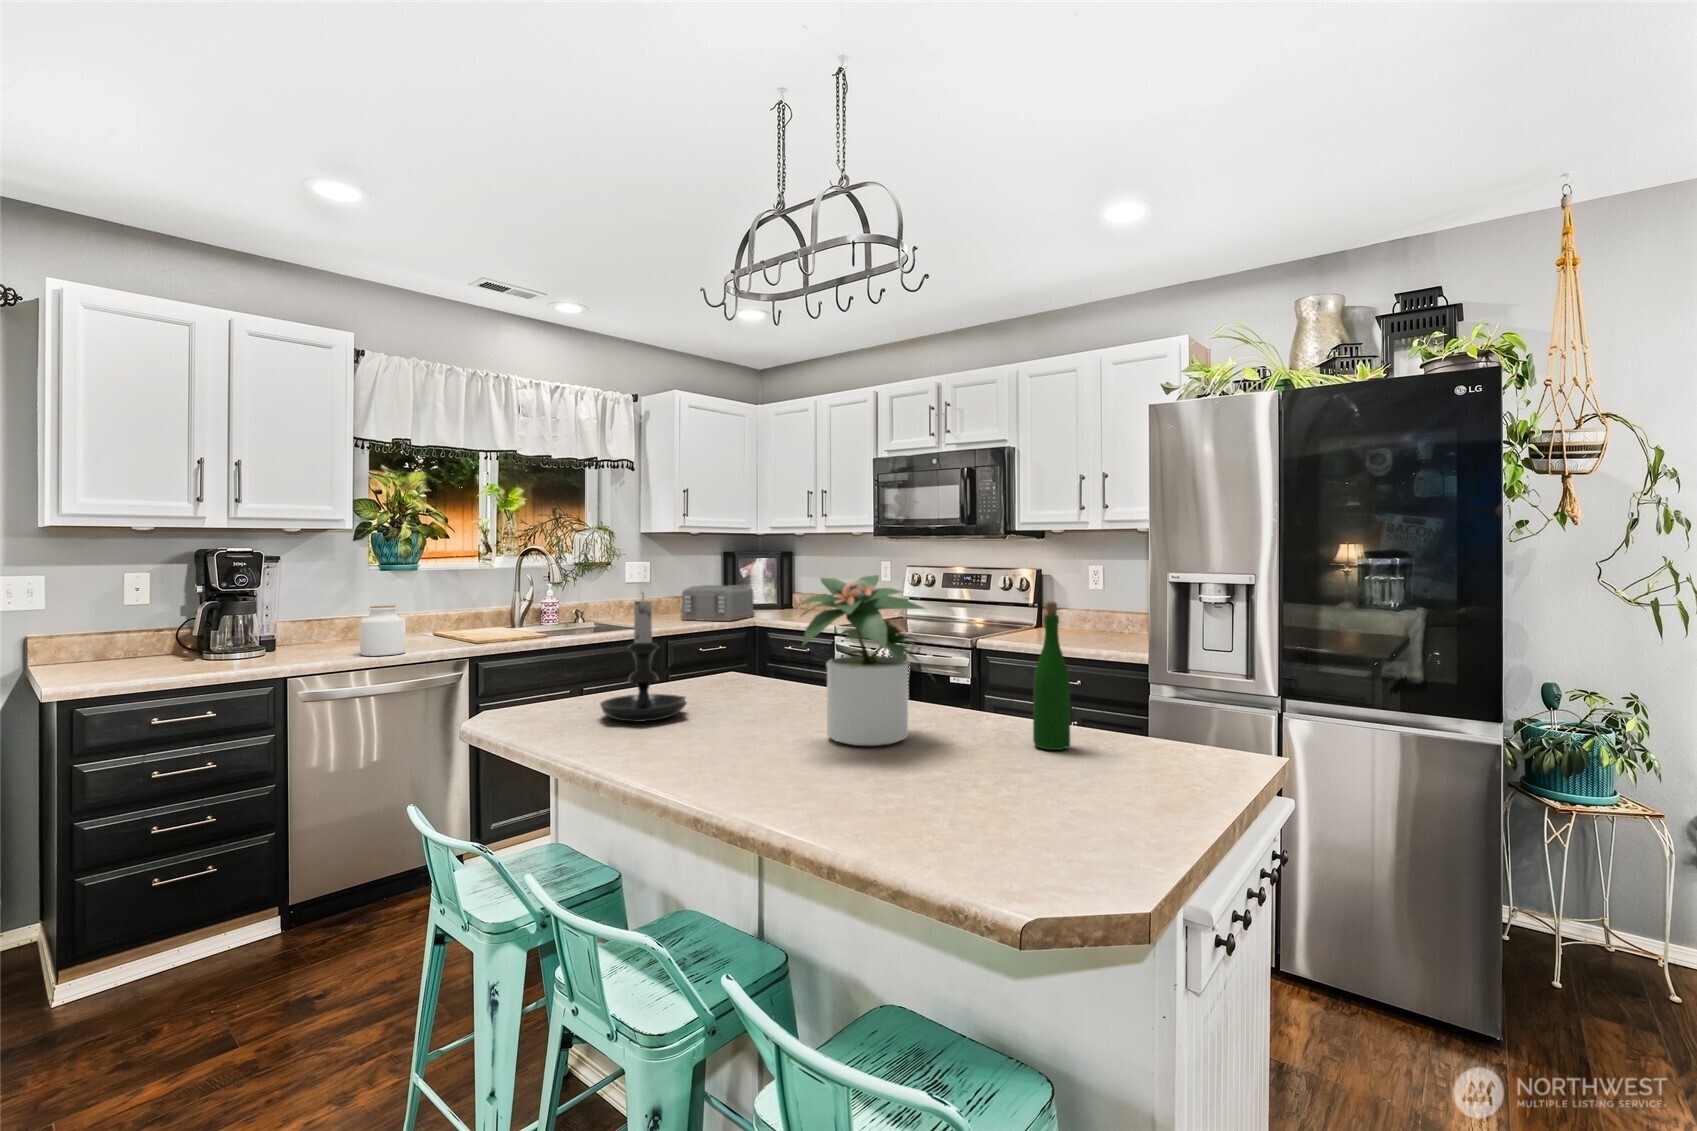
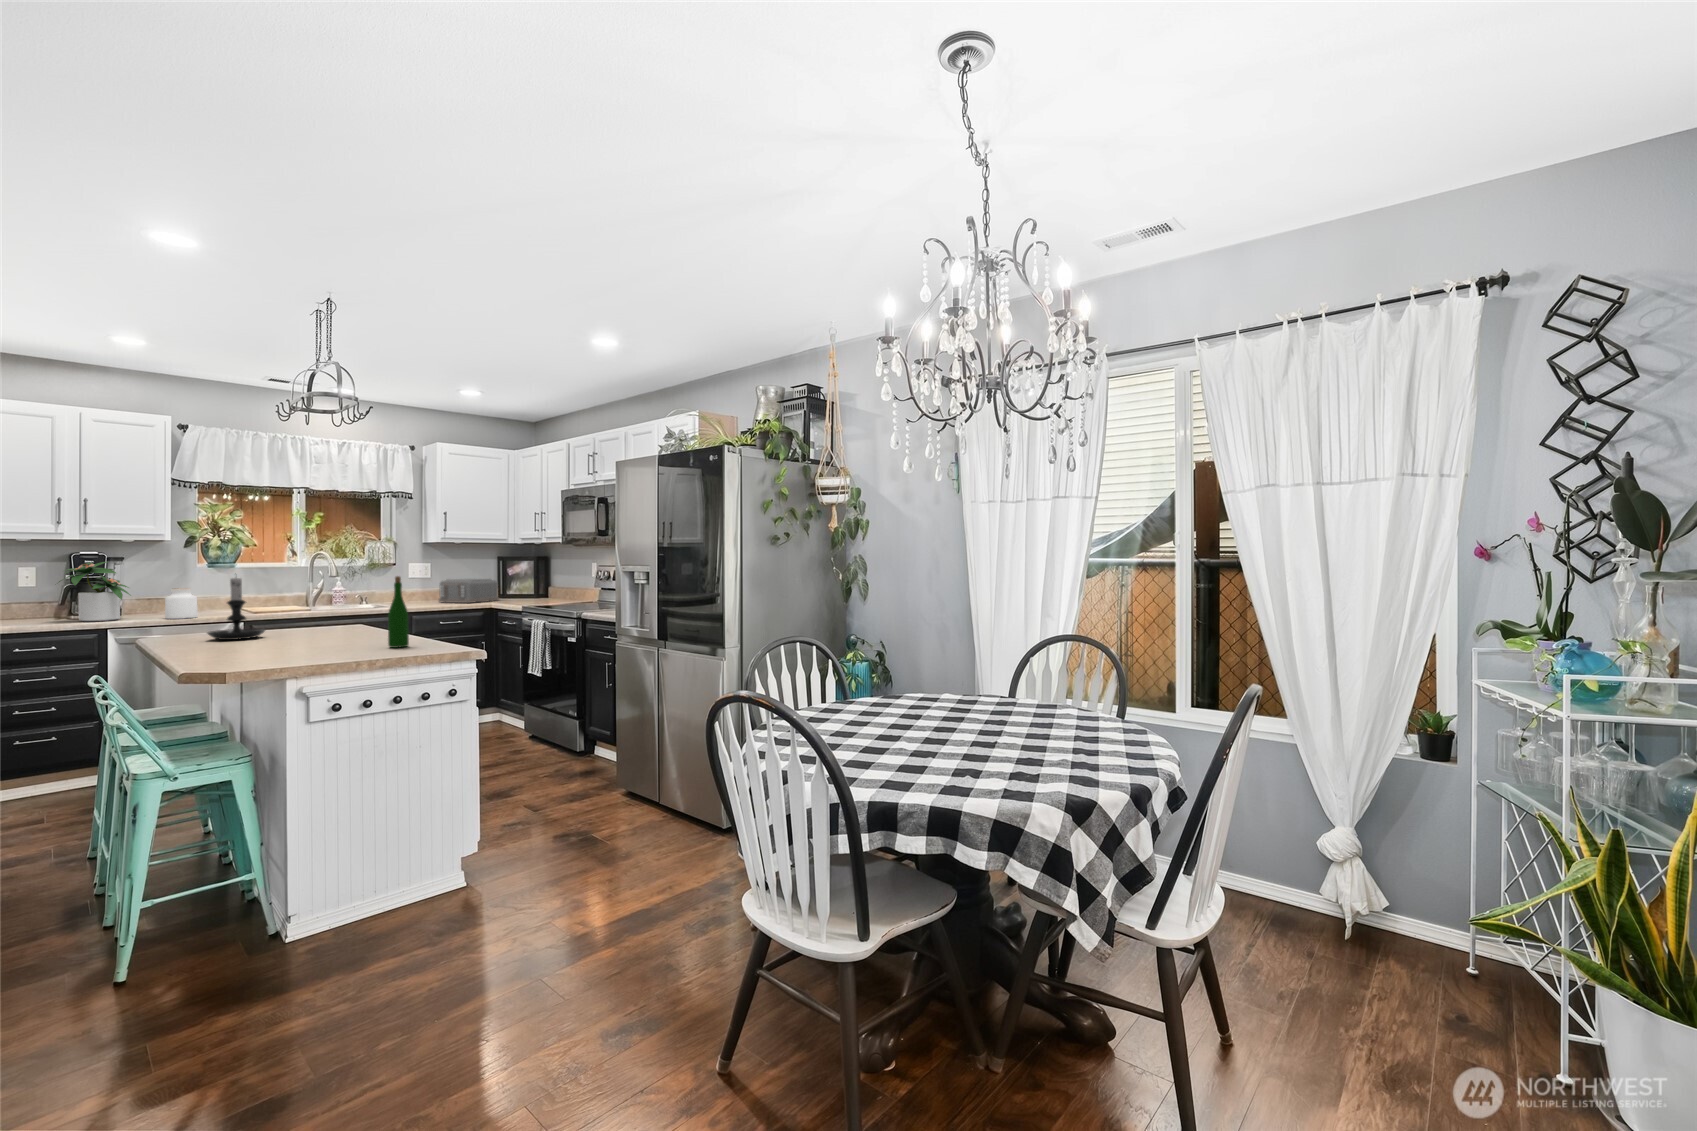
potted plant: present [800,575,933,746] -> present [58,562,131,621]

